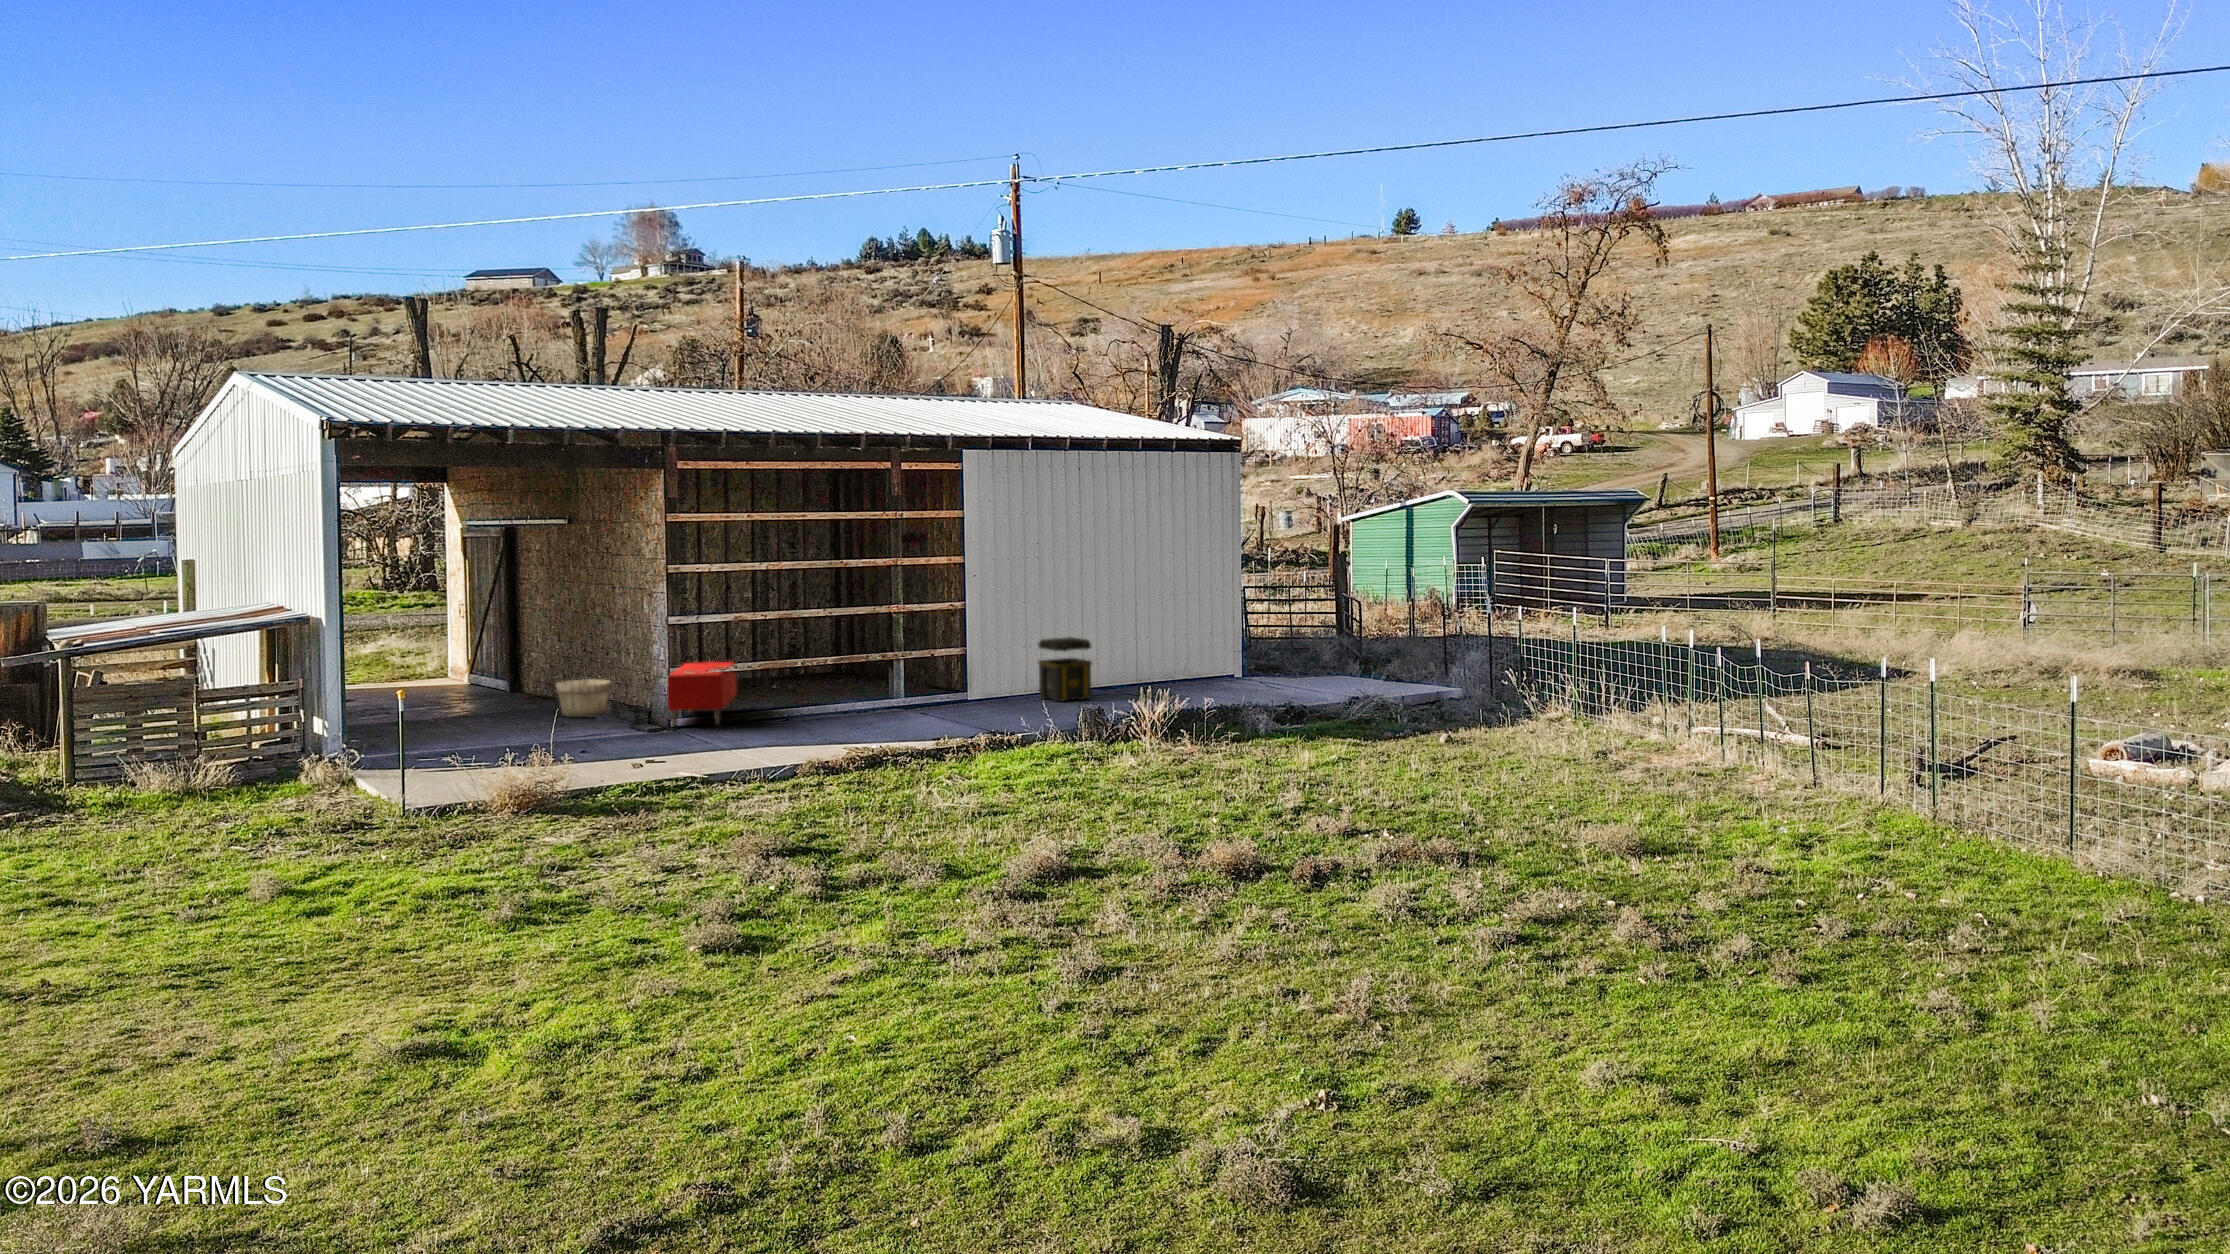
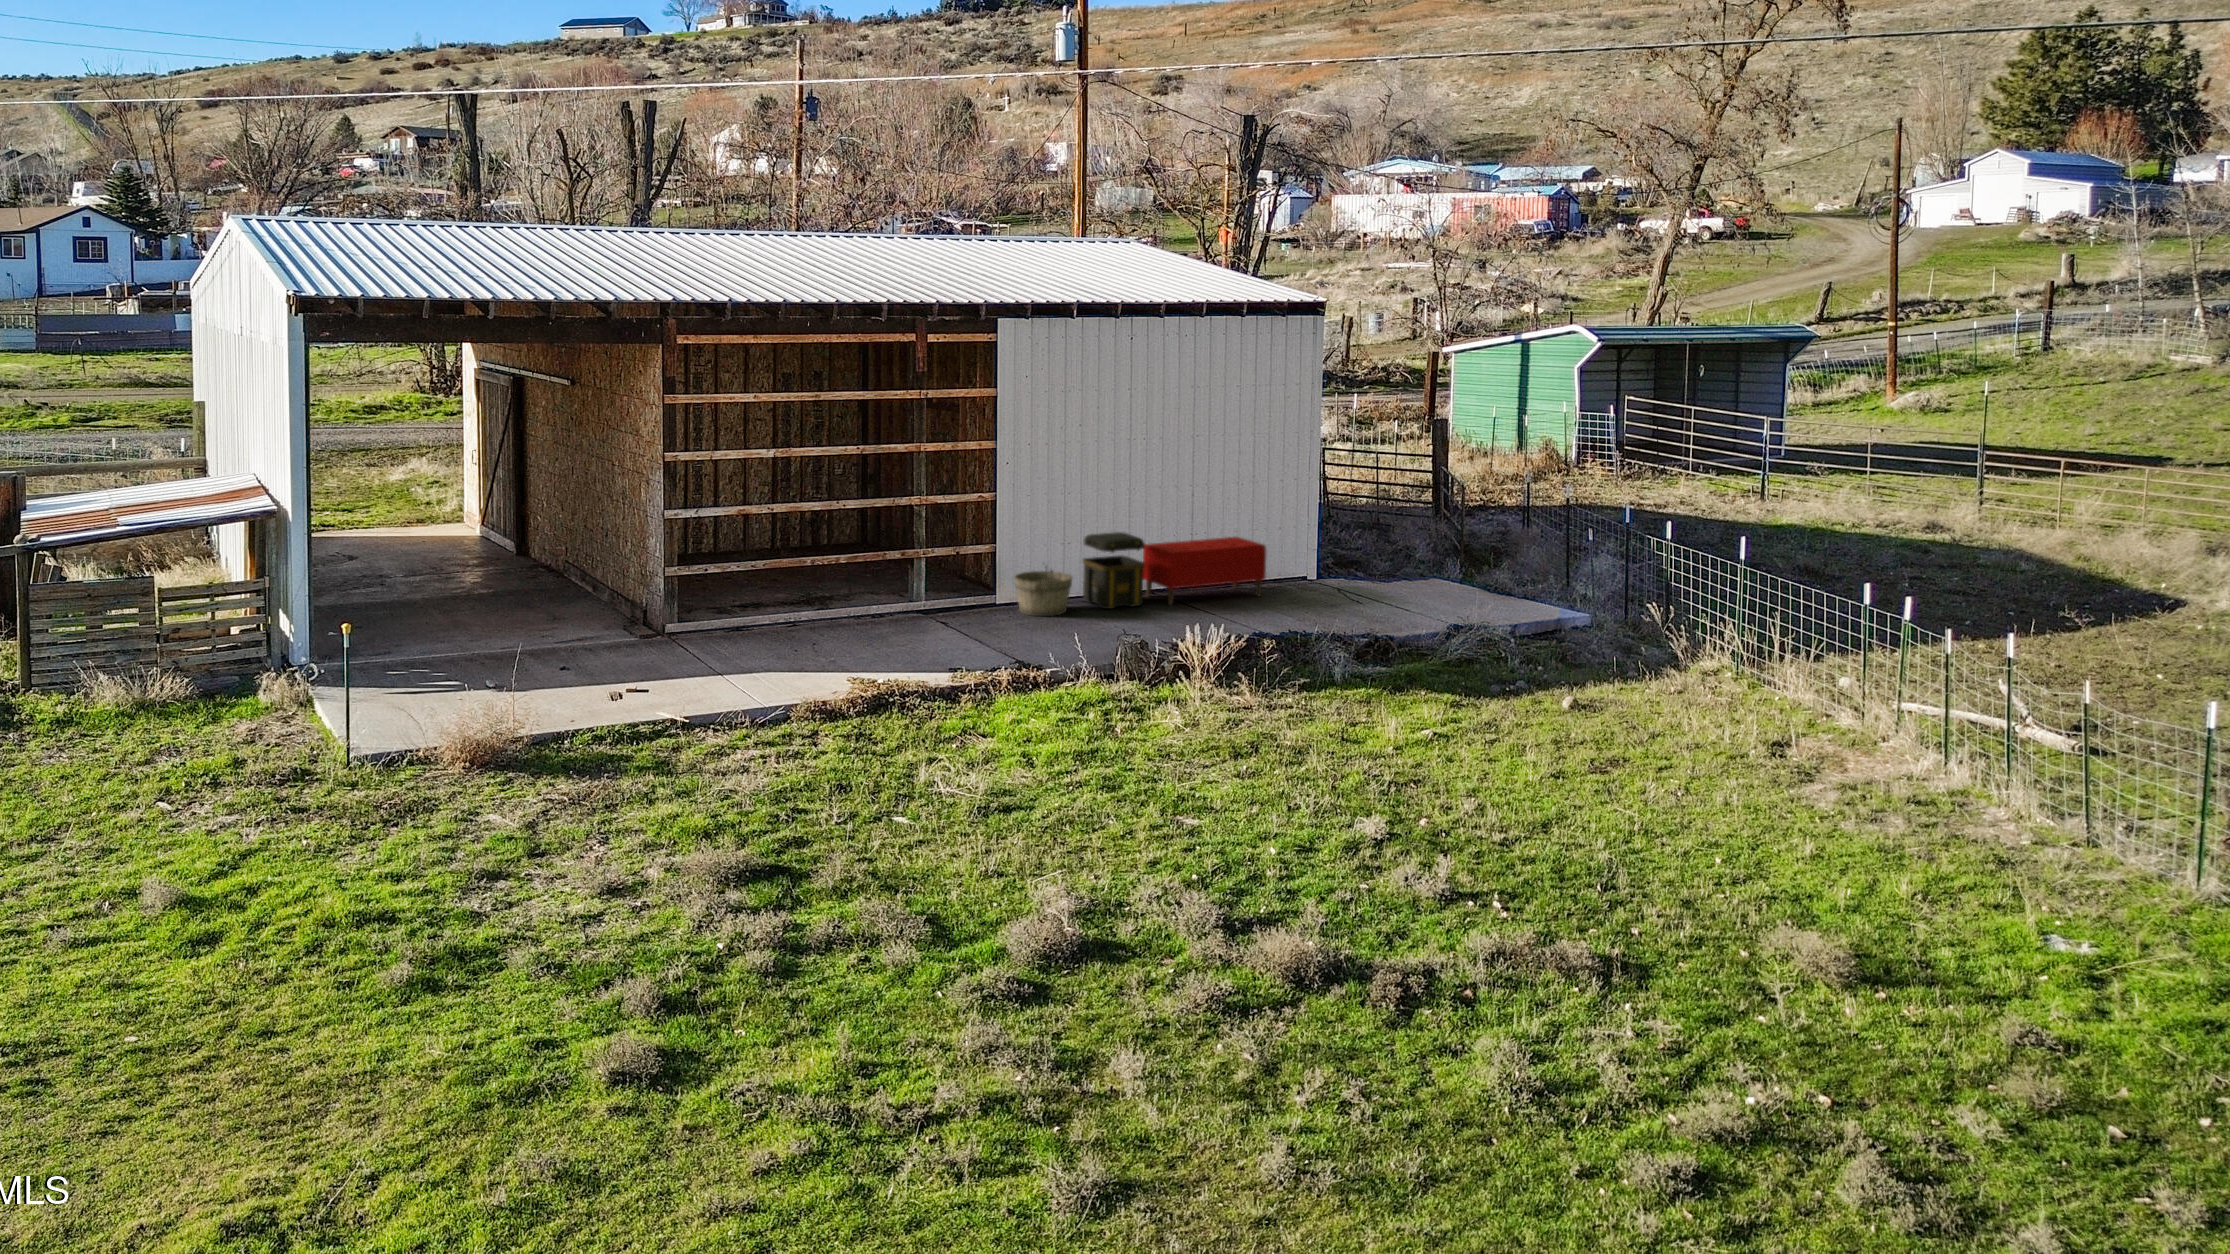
bench: present [667,662,737,726] -> present [1143,537,1266,605]
wooden bucket: present [556,676,611,717] -> present [1014,566,1072,616]

